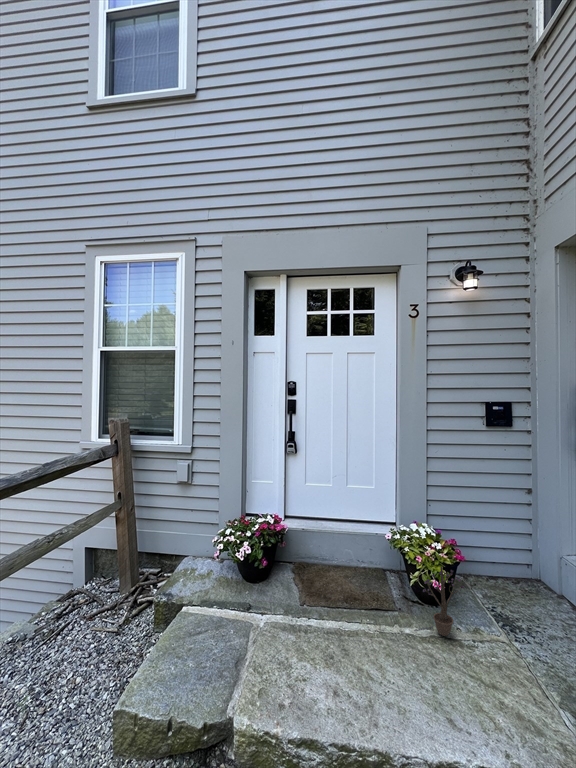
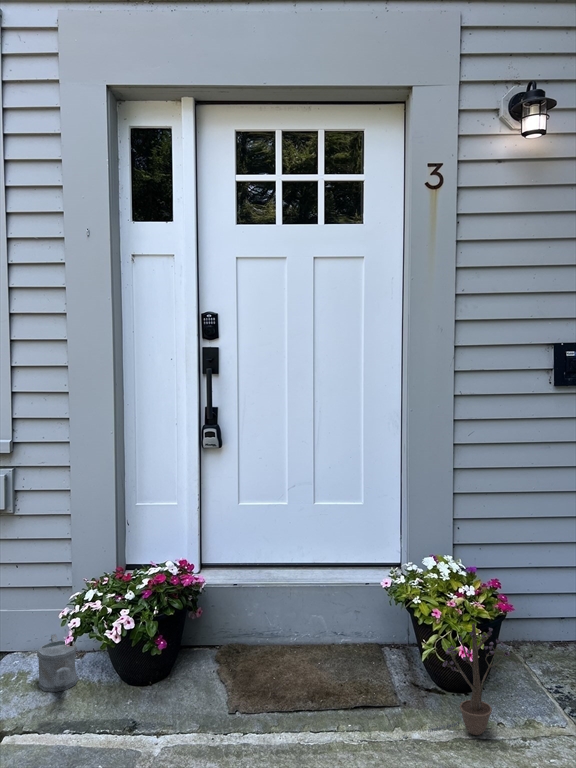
watering can: none [197,553,218,586] -> present [37,634,78,692]

